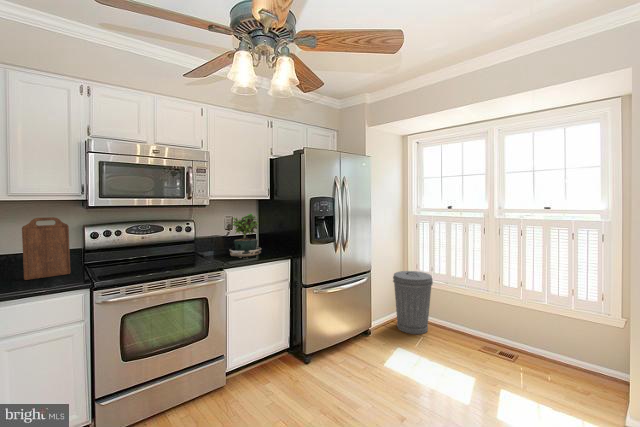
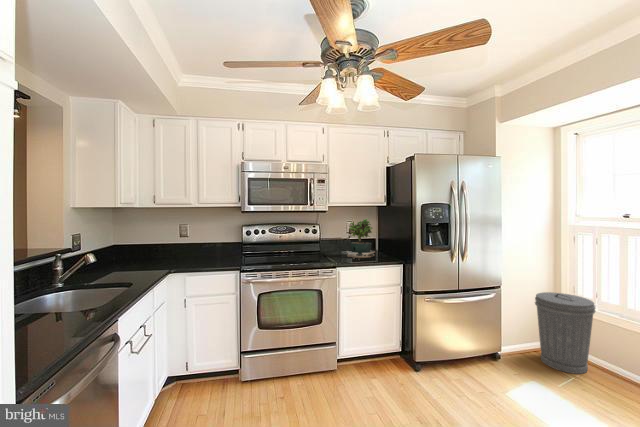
cutting board: present [22,217,70,280] -> none [207,219,233,261]

